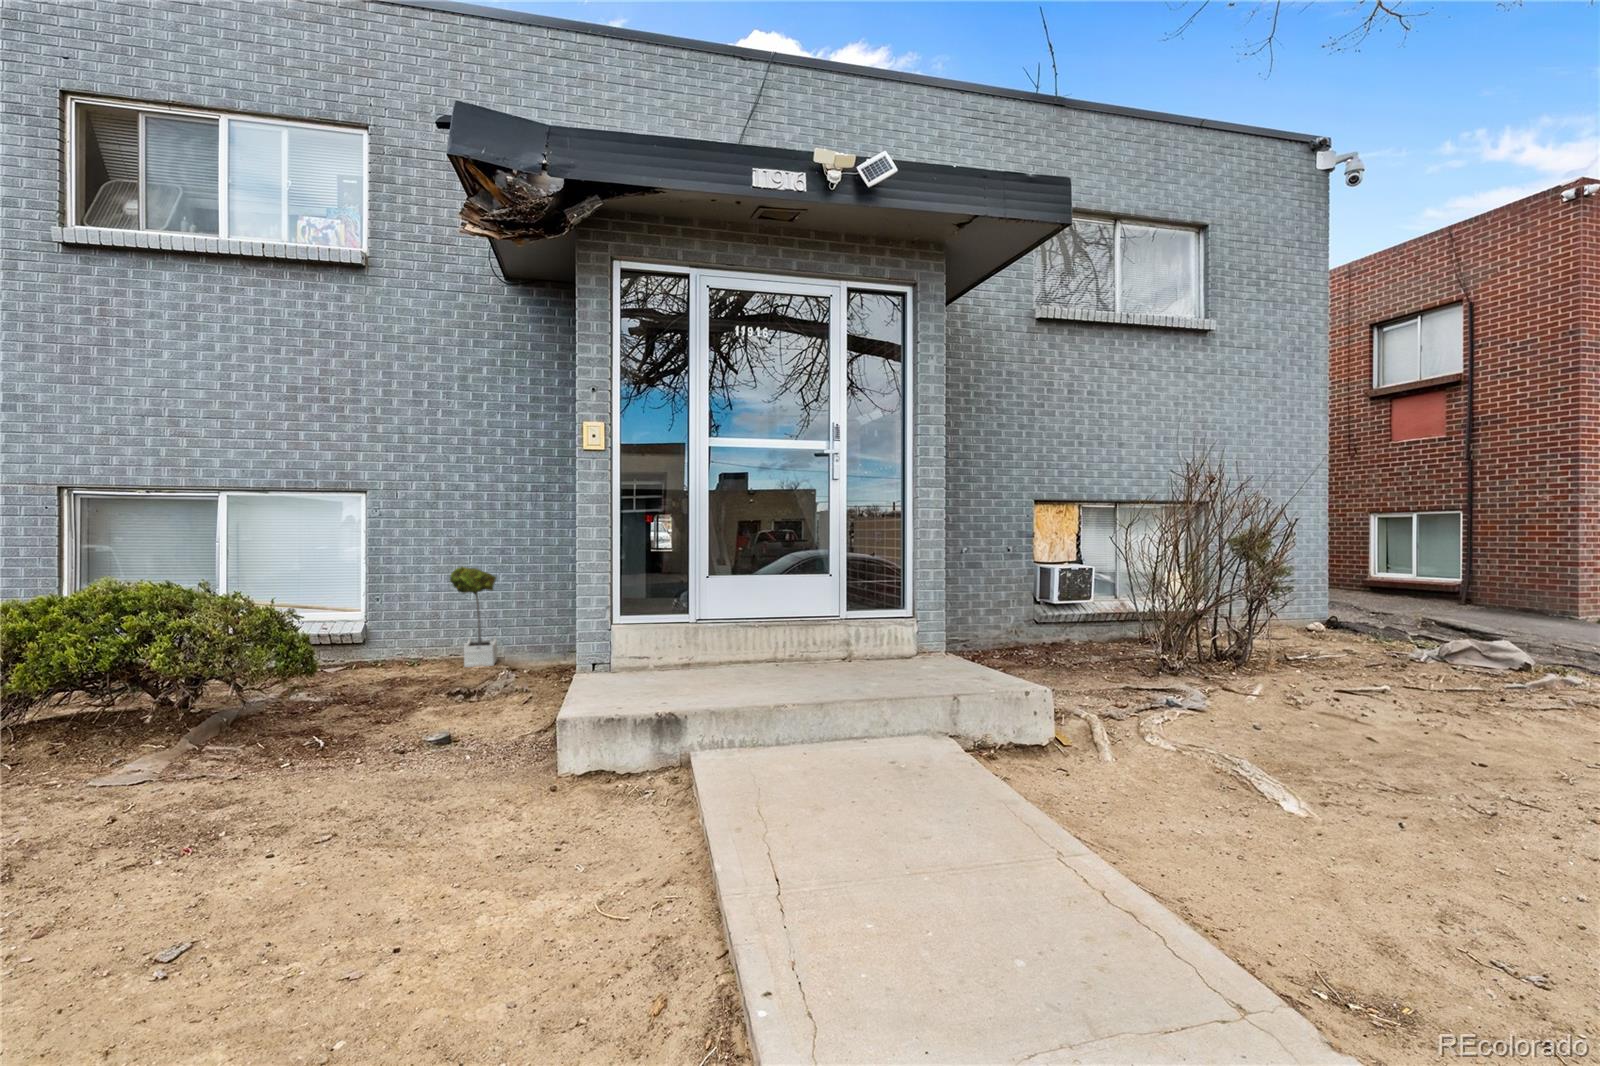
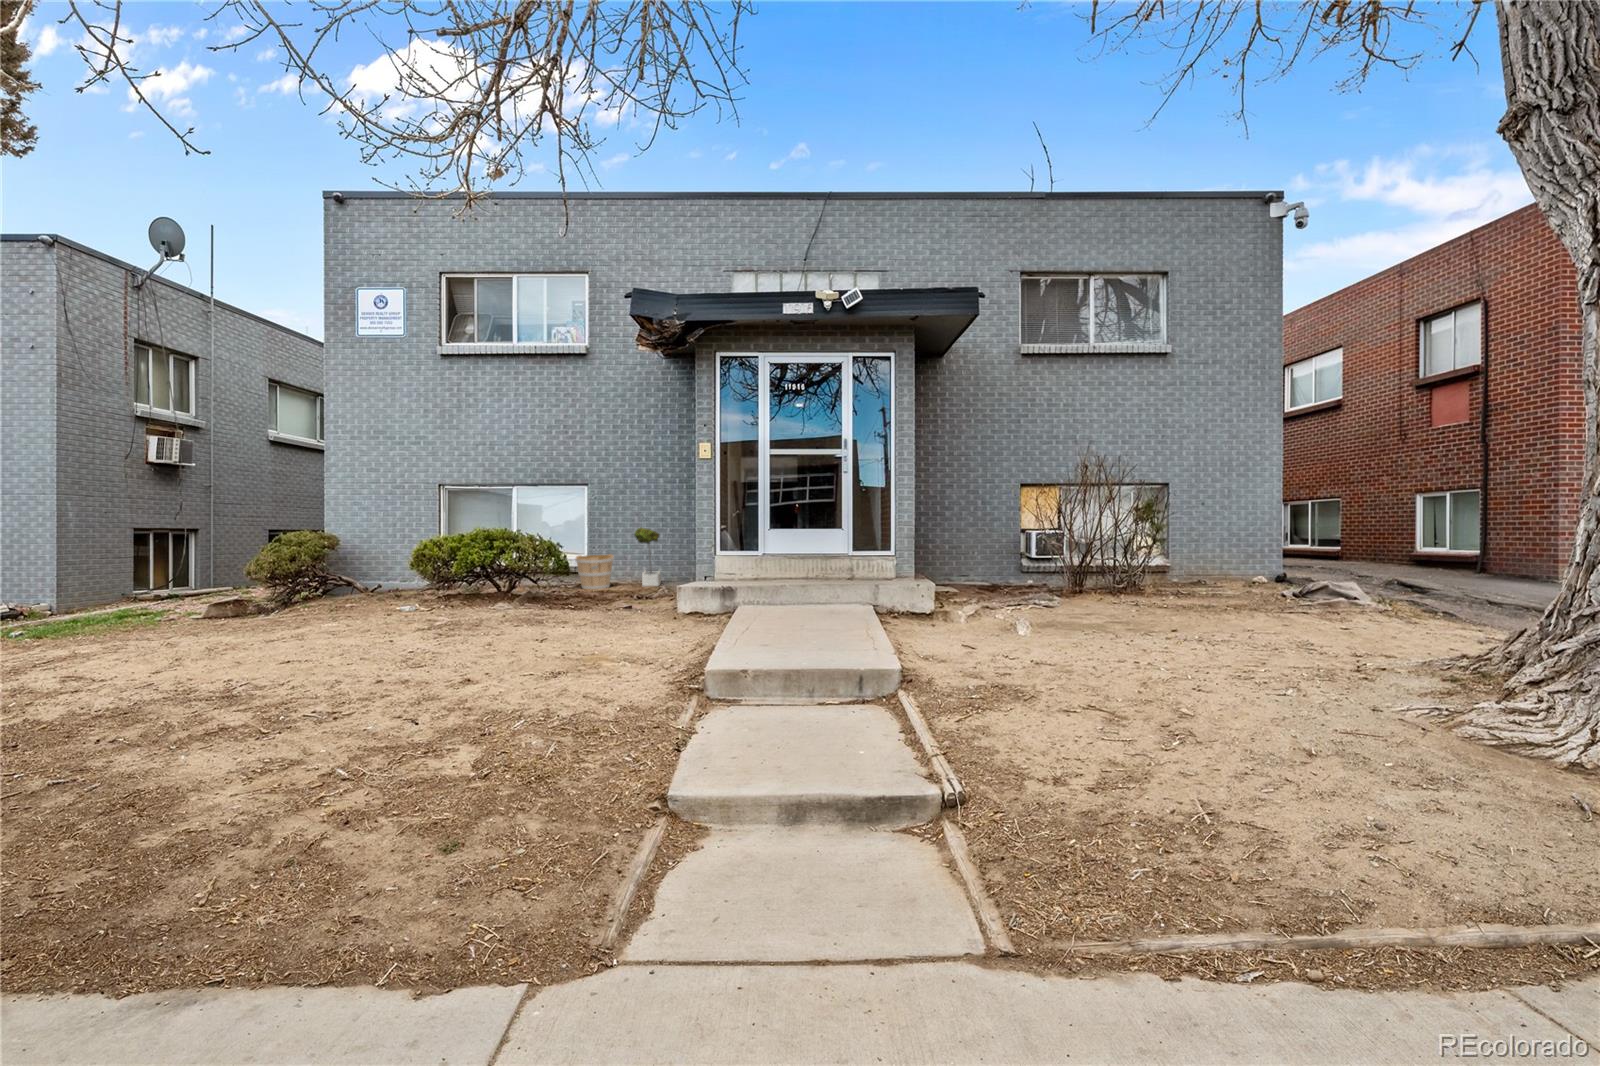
wooden bucket: none [336,612,412,679] -> present [576,554,614,590]

